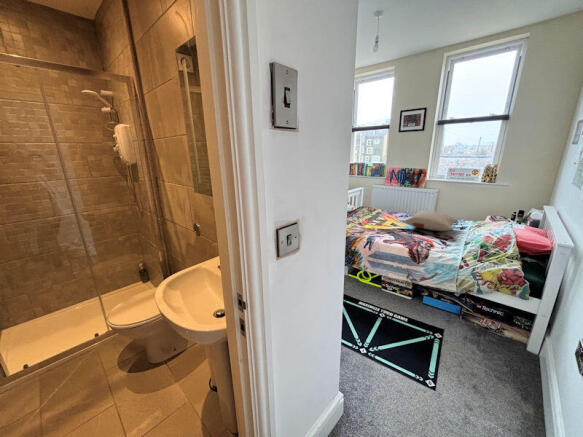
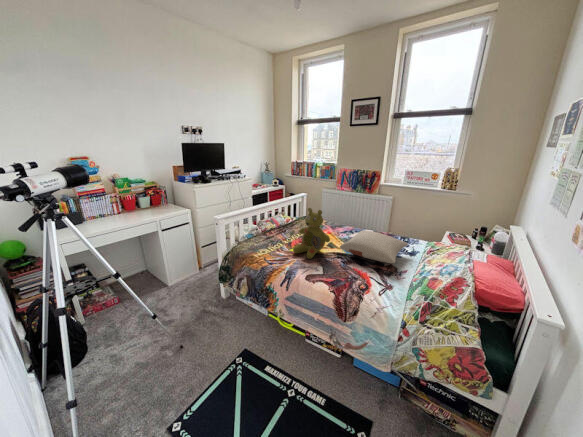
stuffed bear: none [368,193,398,230] -> present [293,208,330,259]

